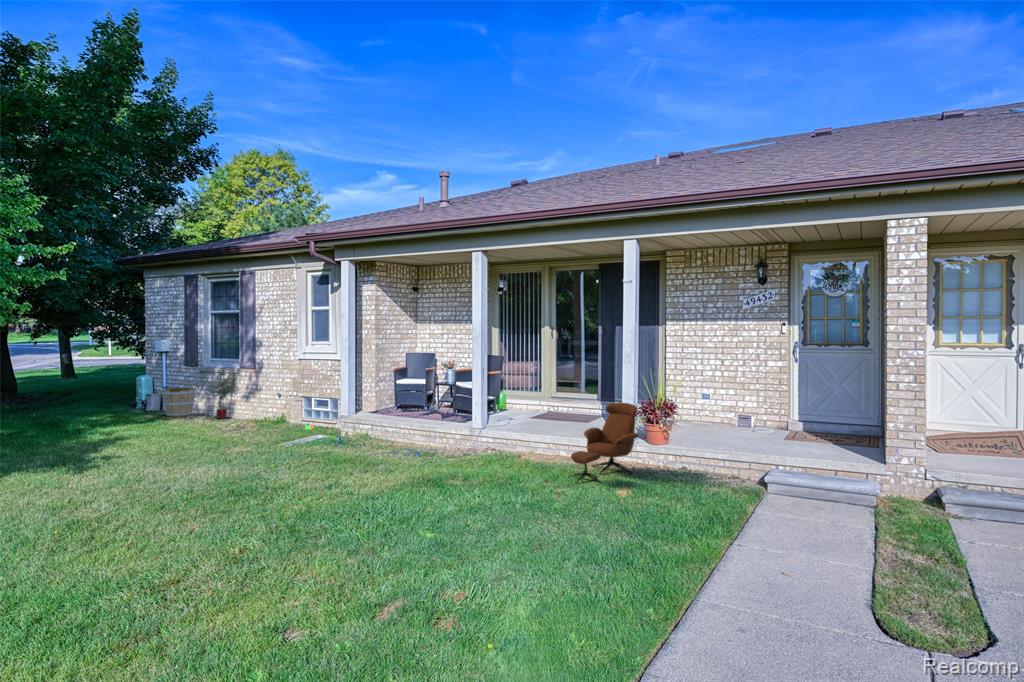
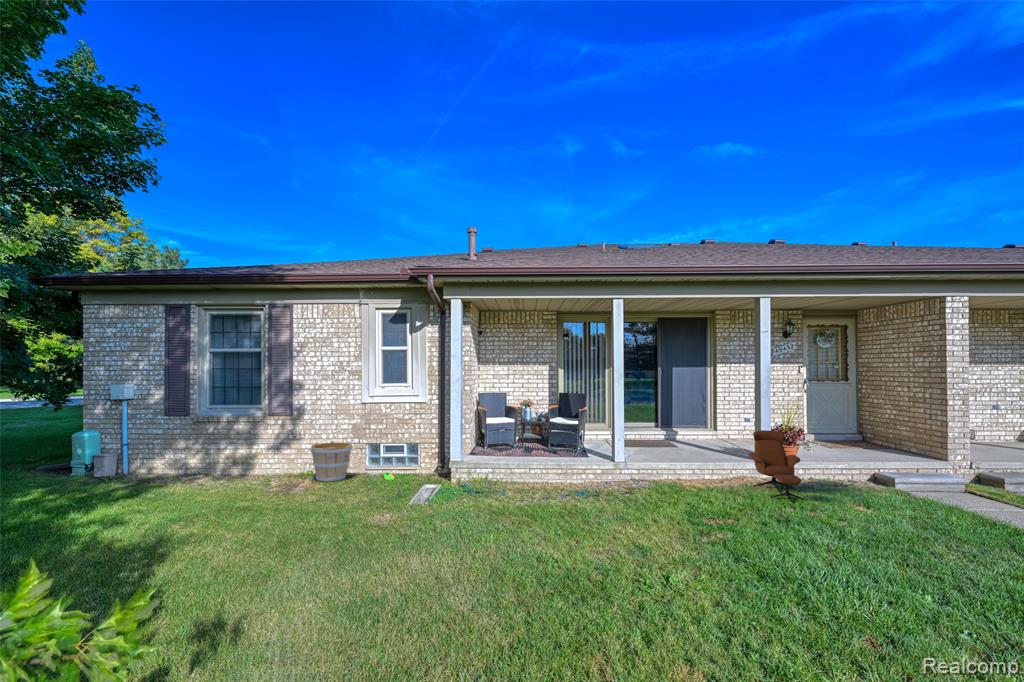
potted tree: present [210,371,240,419] -> none [224,419,273,480]
wooden bucket: present [161,387,197,416] -> present [311,442,352,482]

